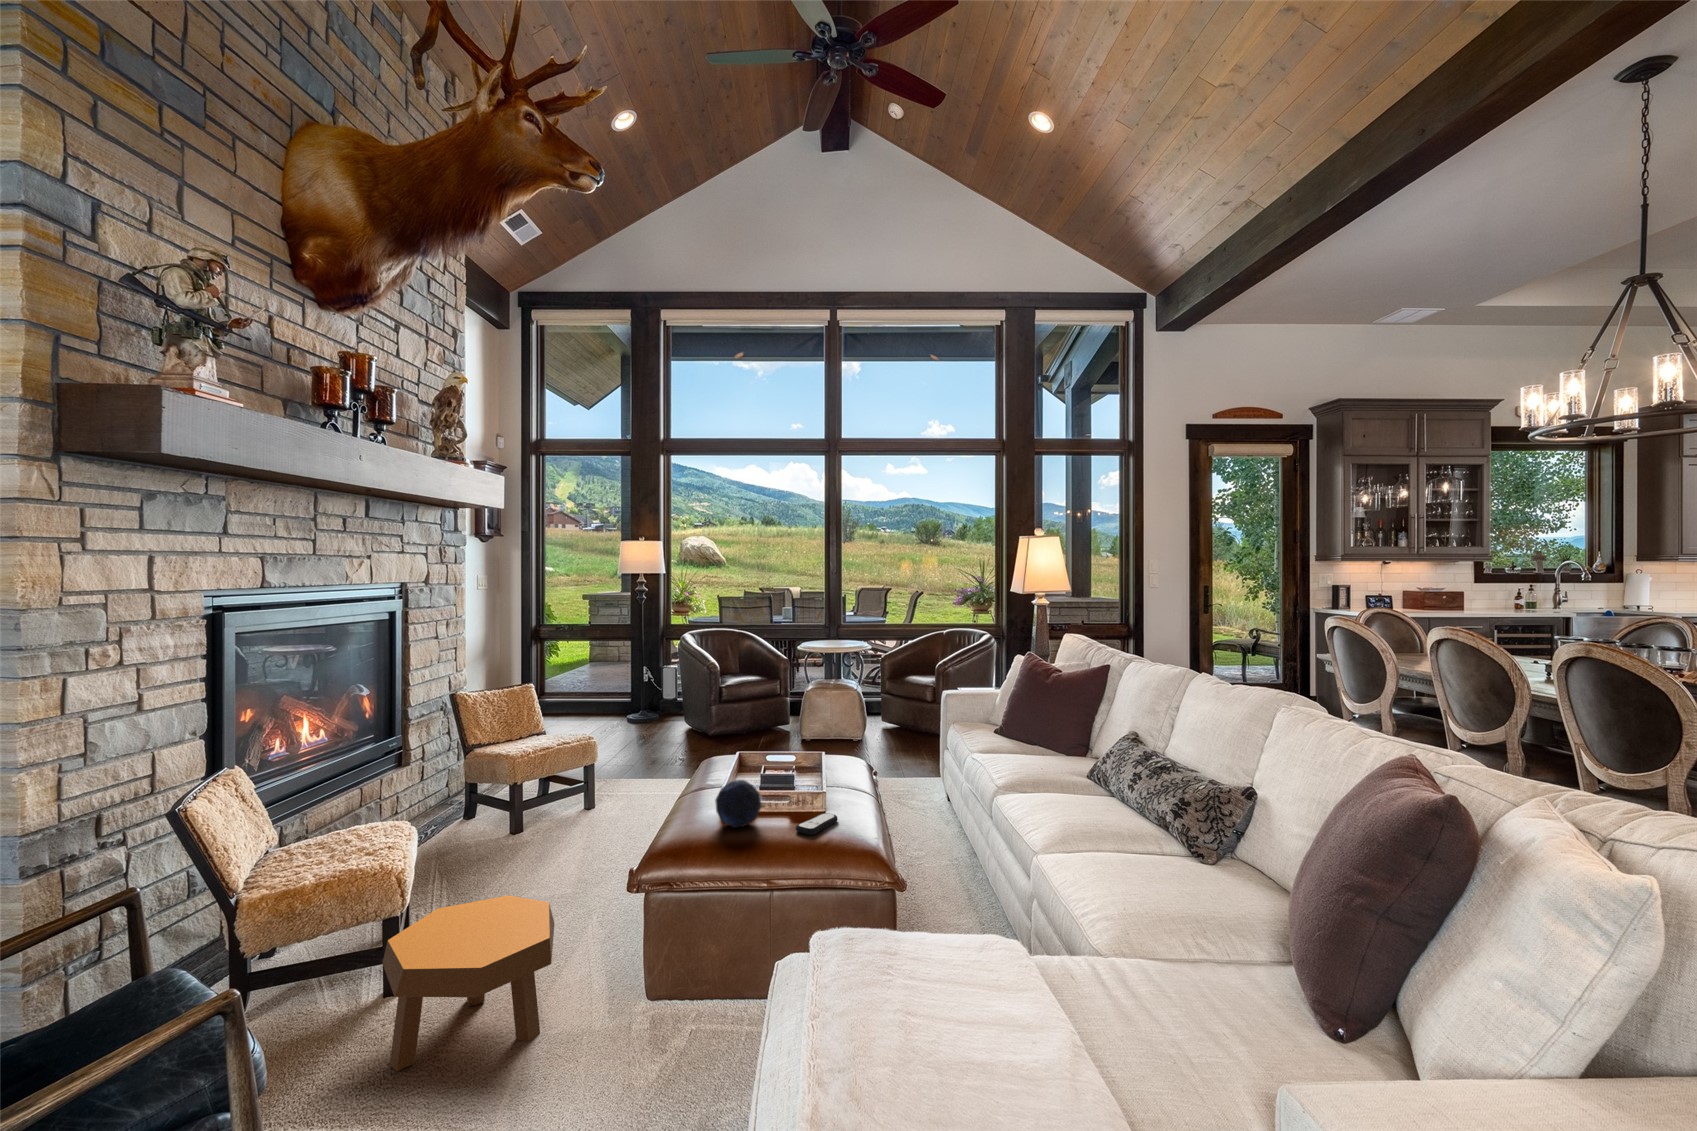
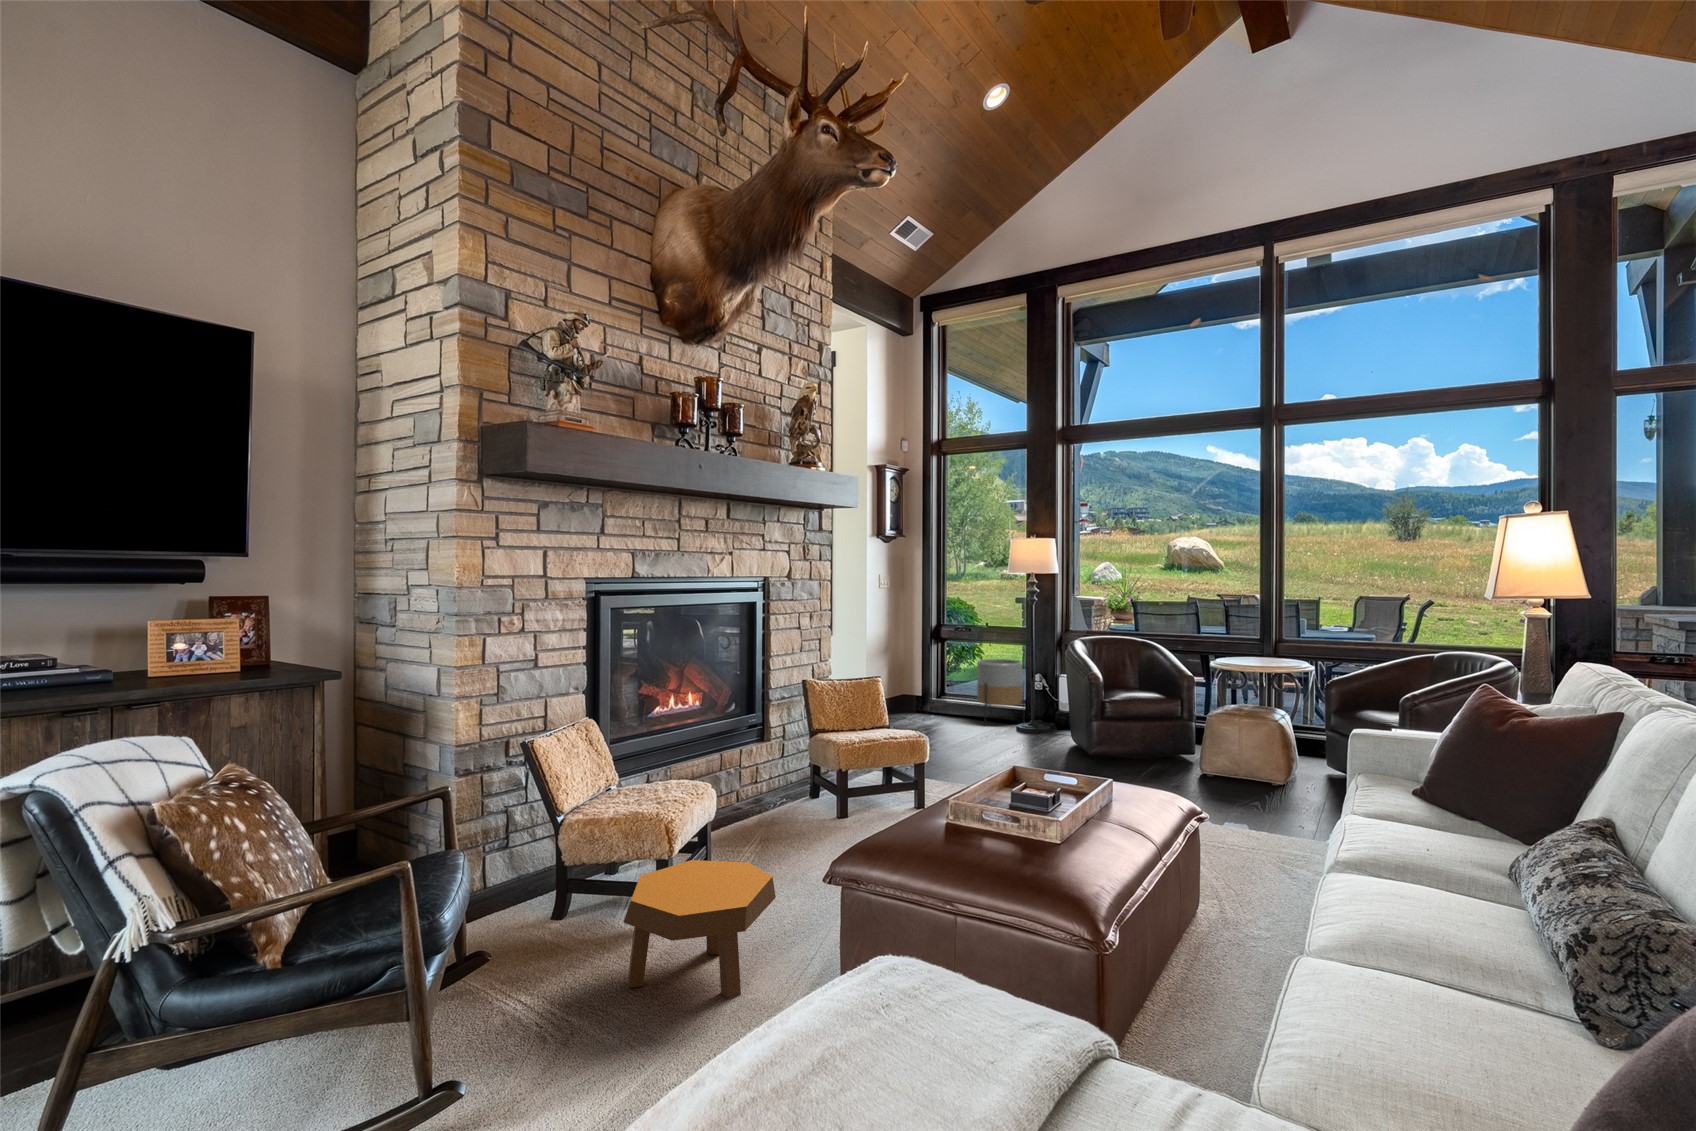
planter: none [586,656,633,722] -> present [977,659,1024,706]
decorative orb: present [715,780,761,827] -> none [930,790,981,841]
remote control: present [796,813,838,835] -> none [1009,845,1068,865]

